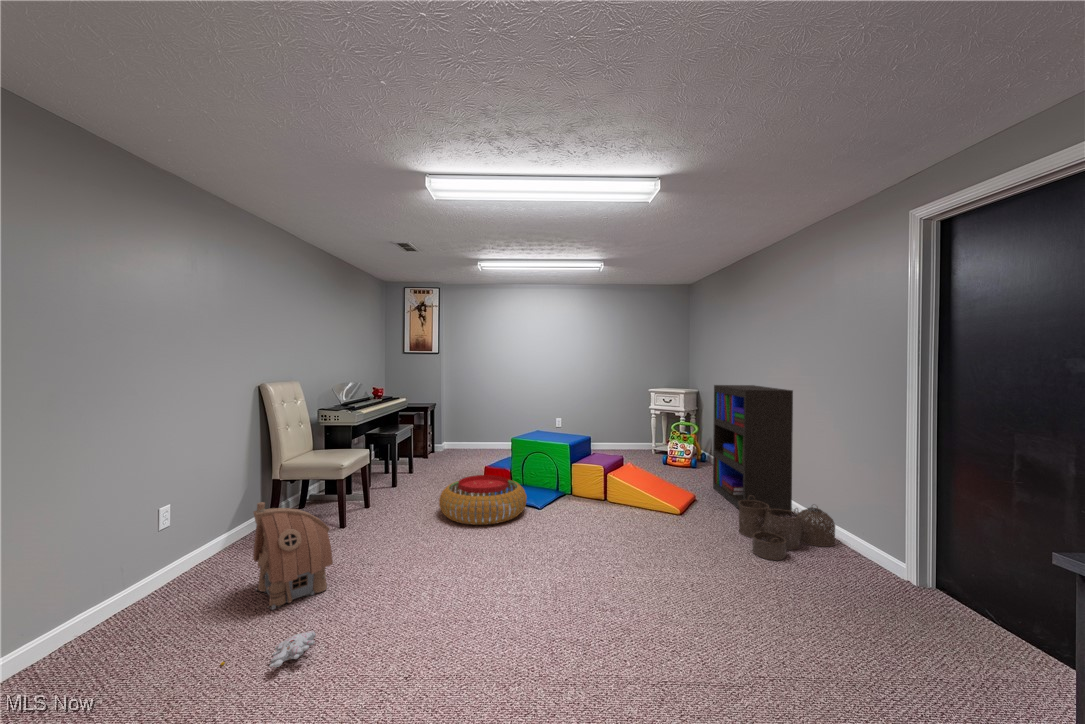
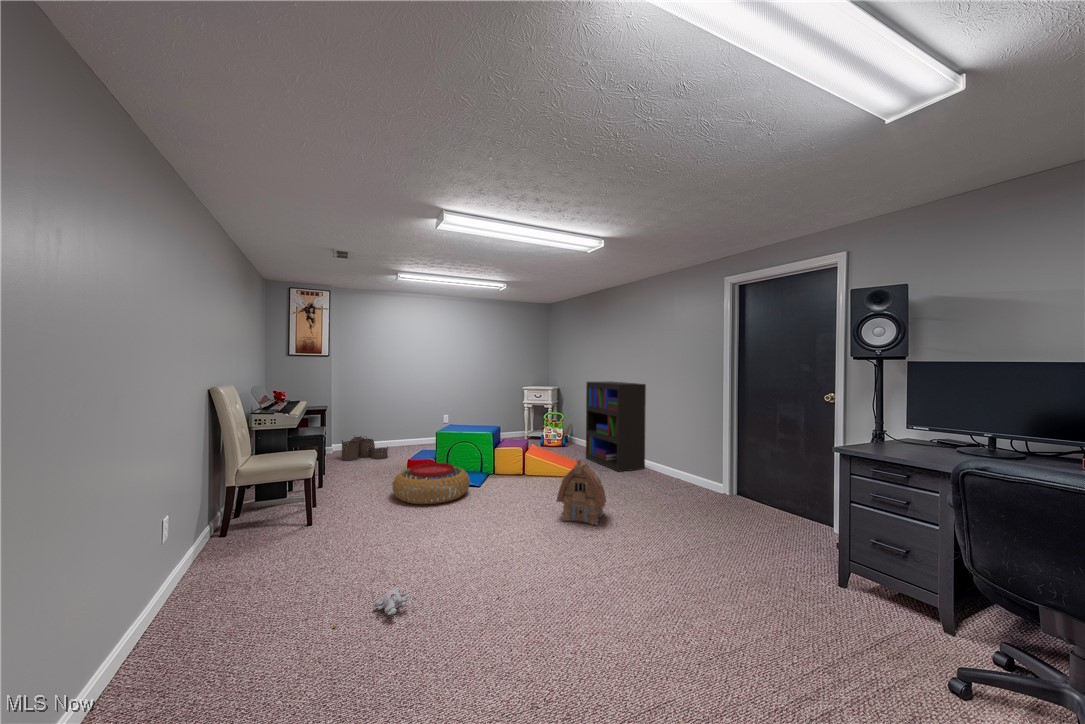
woven basket: present [738,495,835,560] -> present [341,436,388,461]
toy house: present [253,502,333,609] -> present [557,459,606,525]

